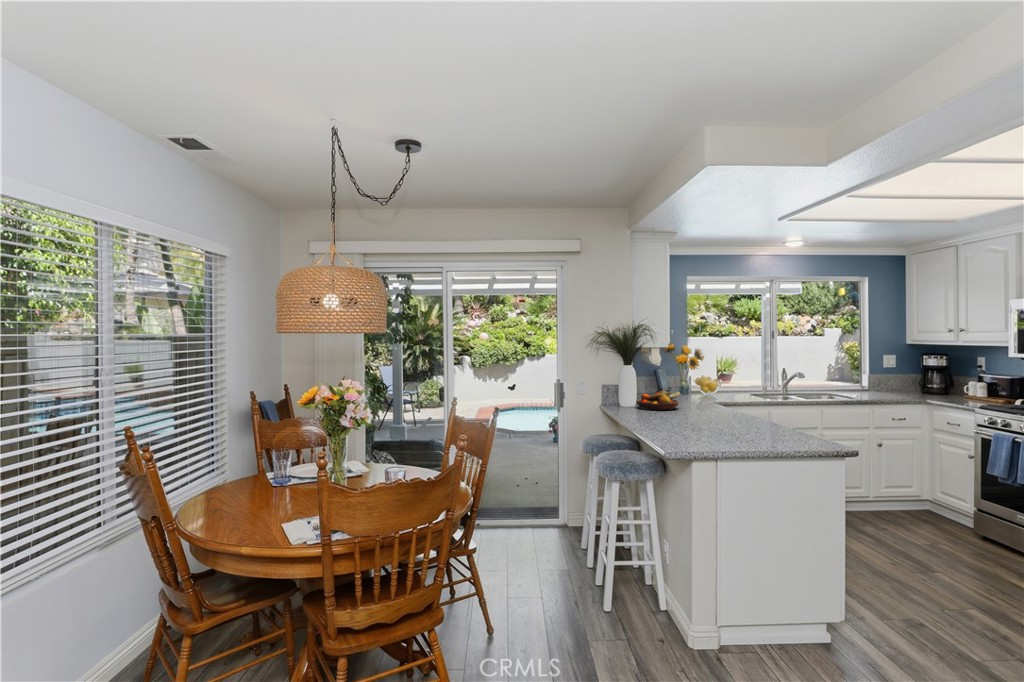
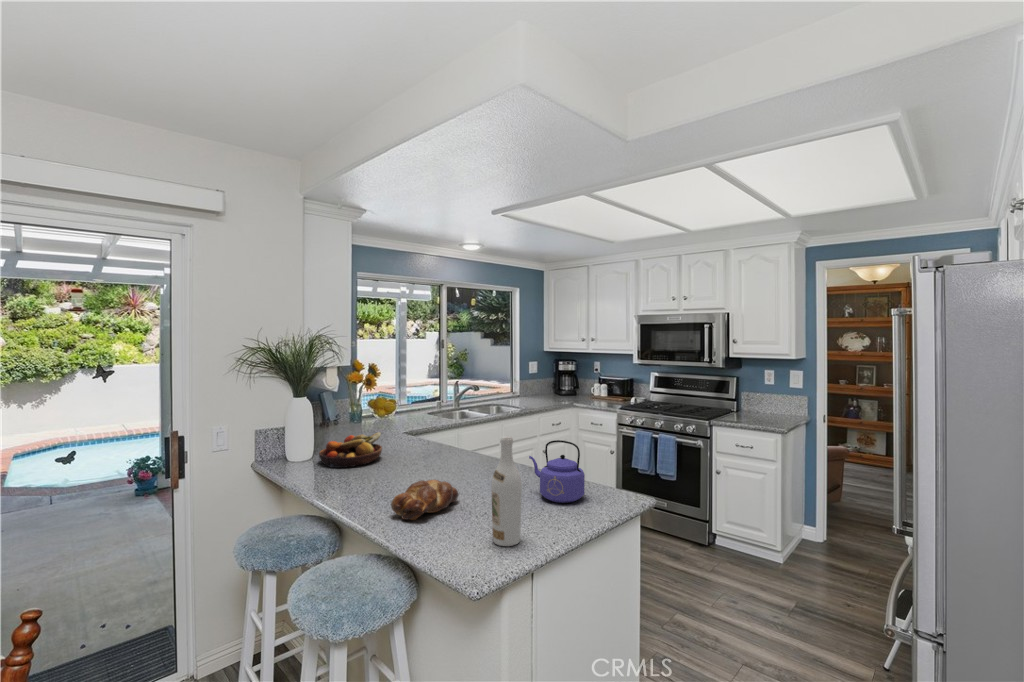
wine bottle: none [701,377,719,440] -> present [491,436,522,546]
kettle: none [759,393,796,436] -> present [529,440,585,503]
bread loaf: none [657,409,704,428] -> present [391,480,459,520]

